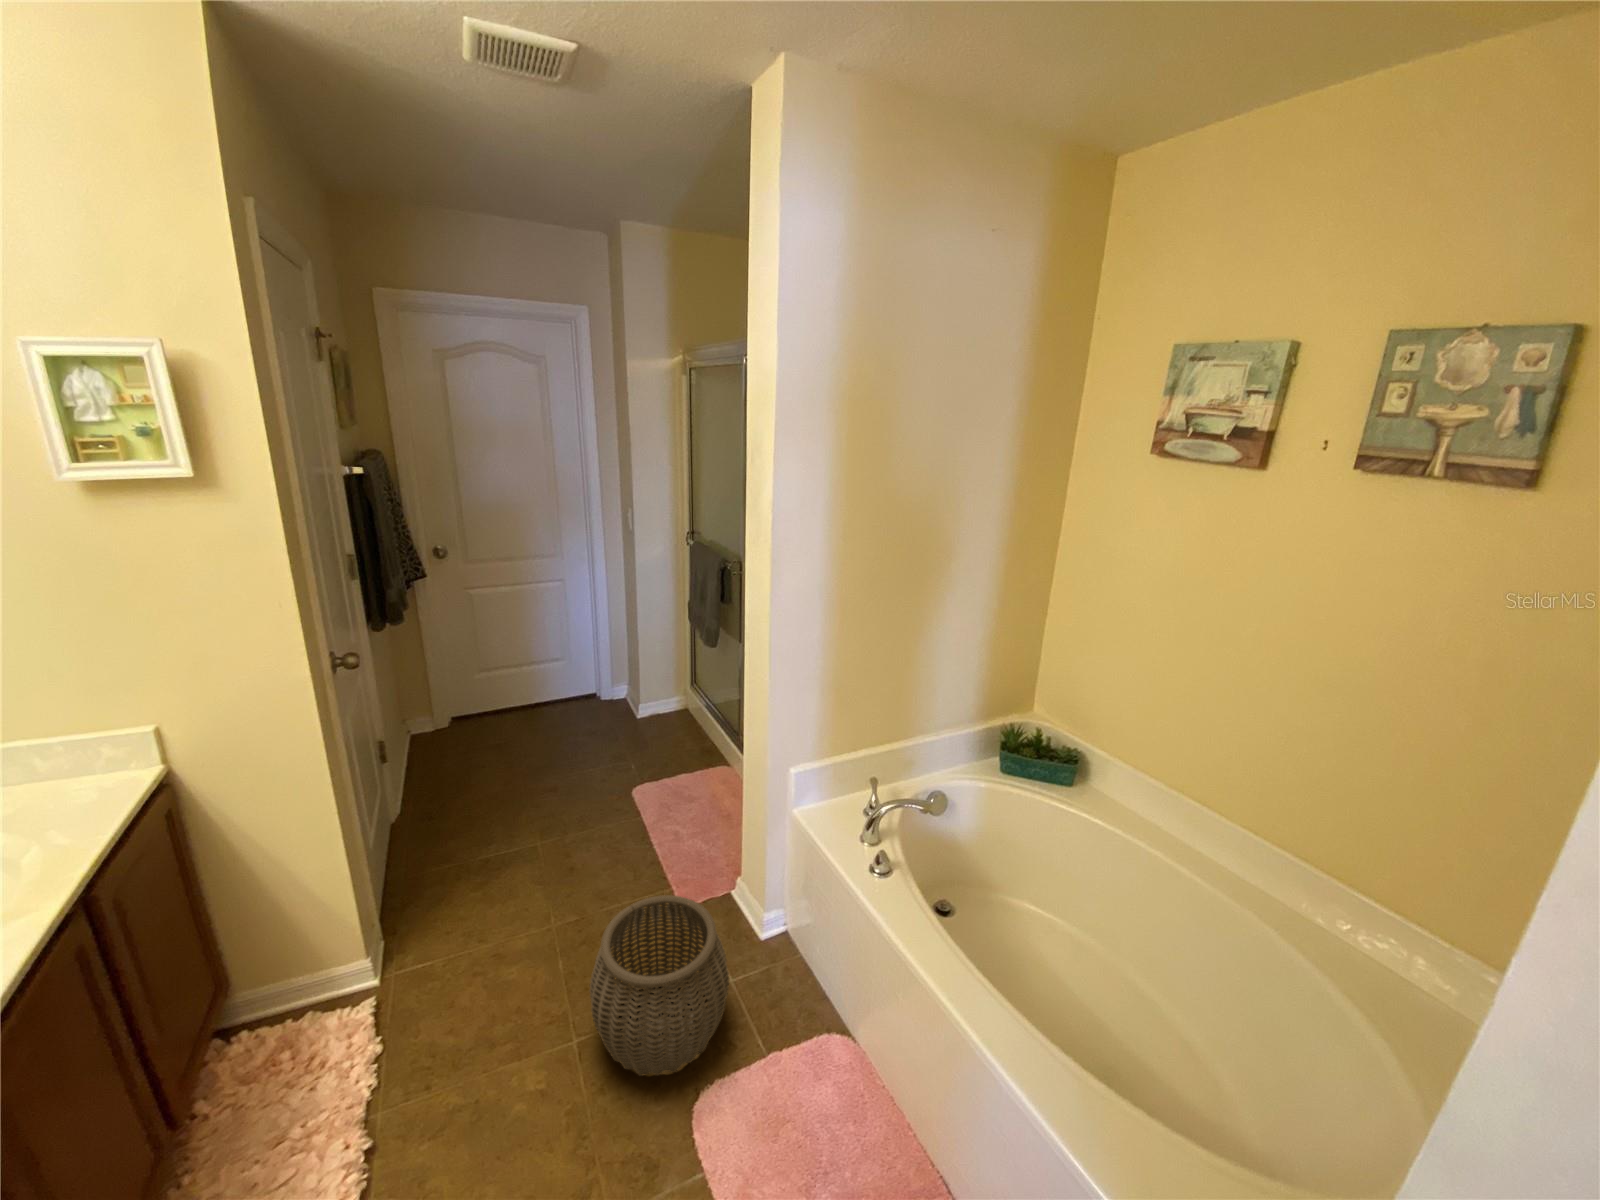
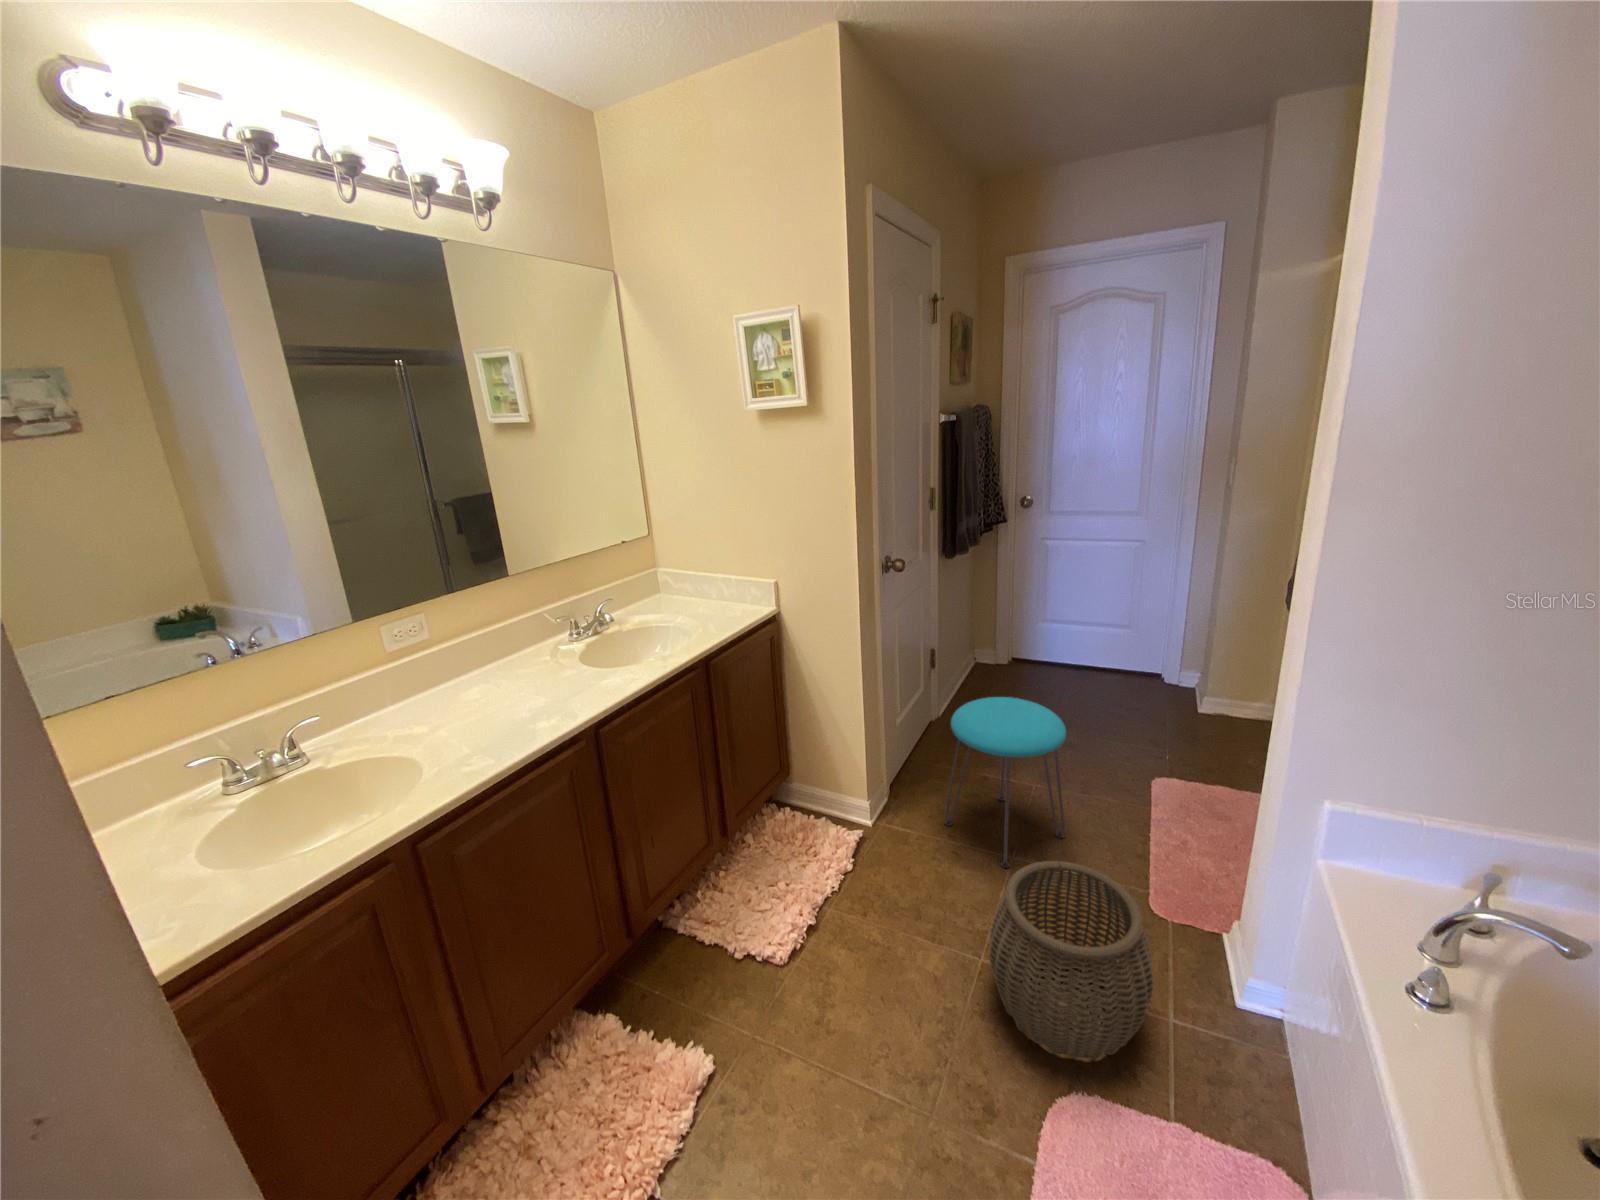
stool: none [461,765,591,939] -> present [944,697,1066,868]

